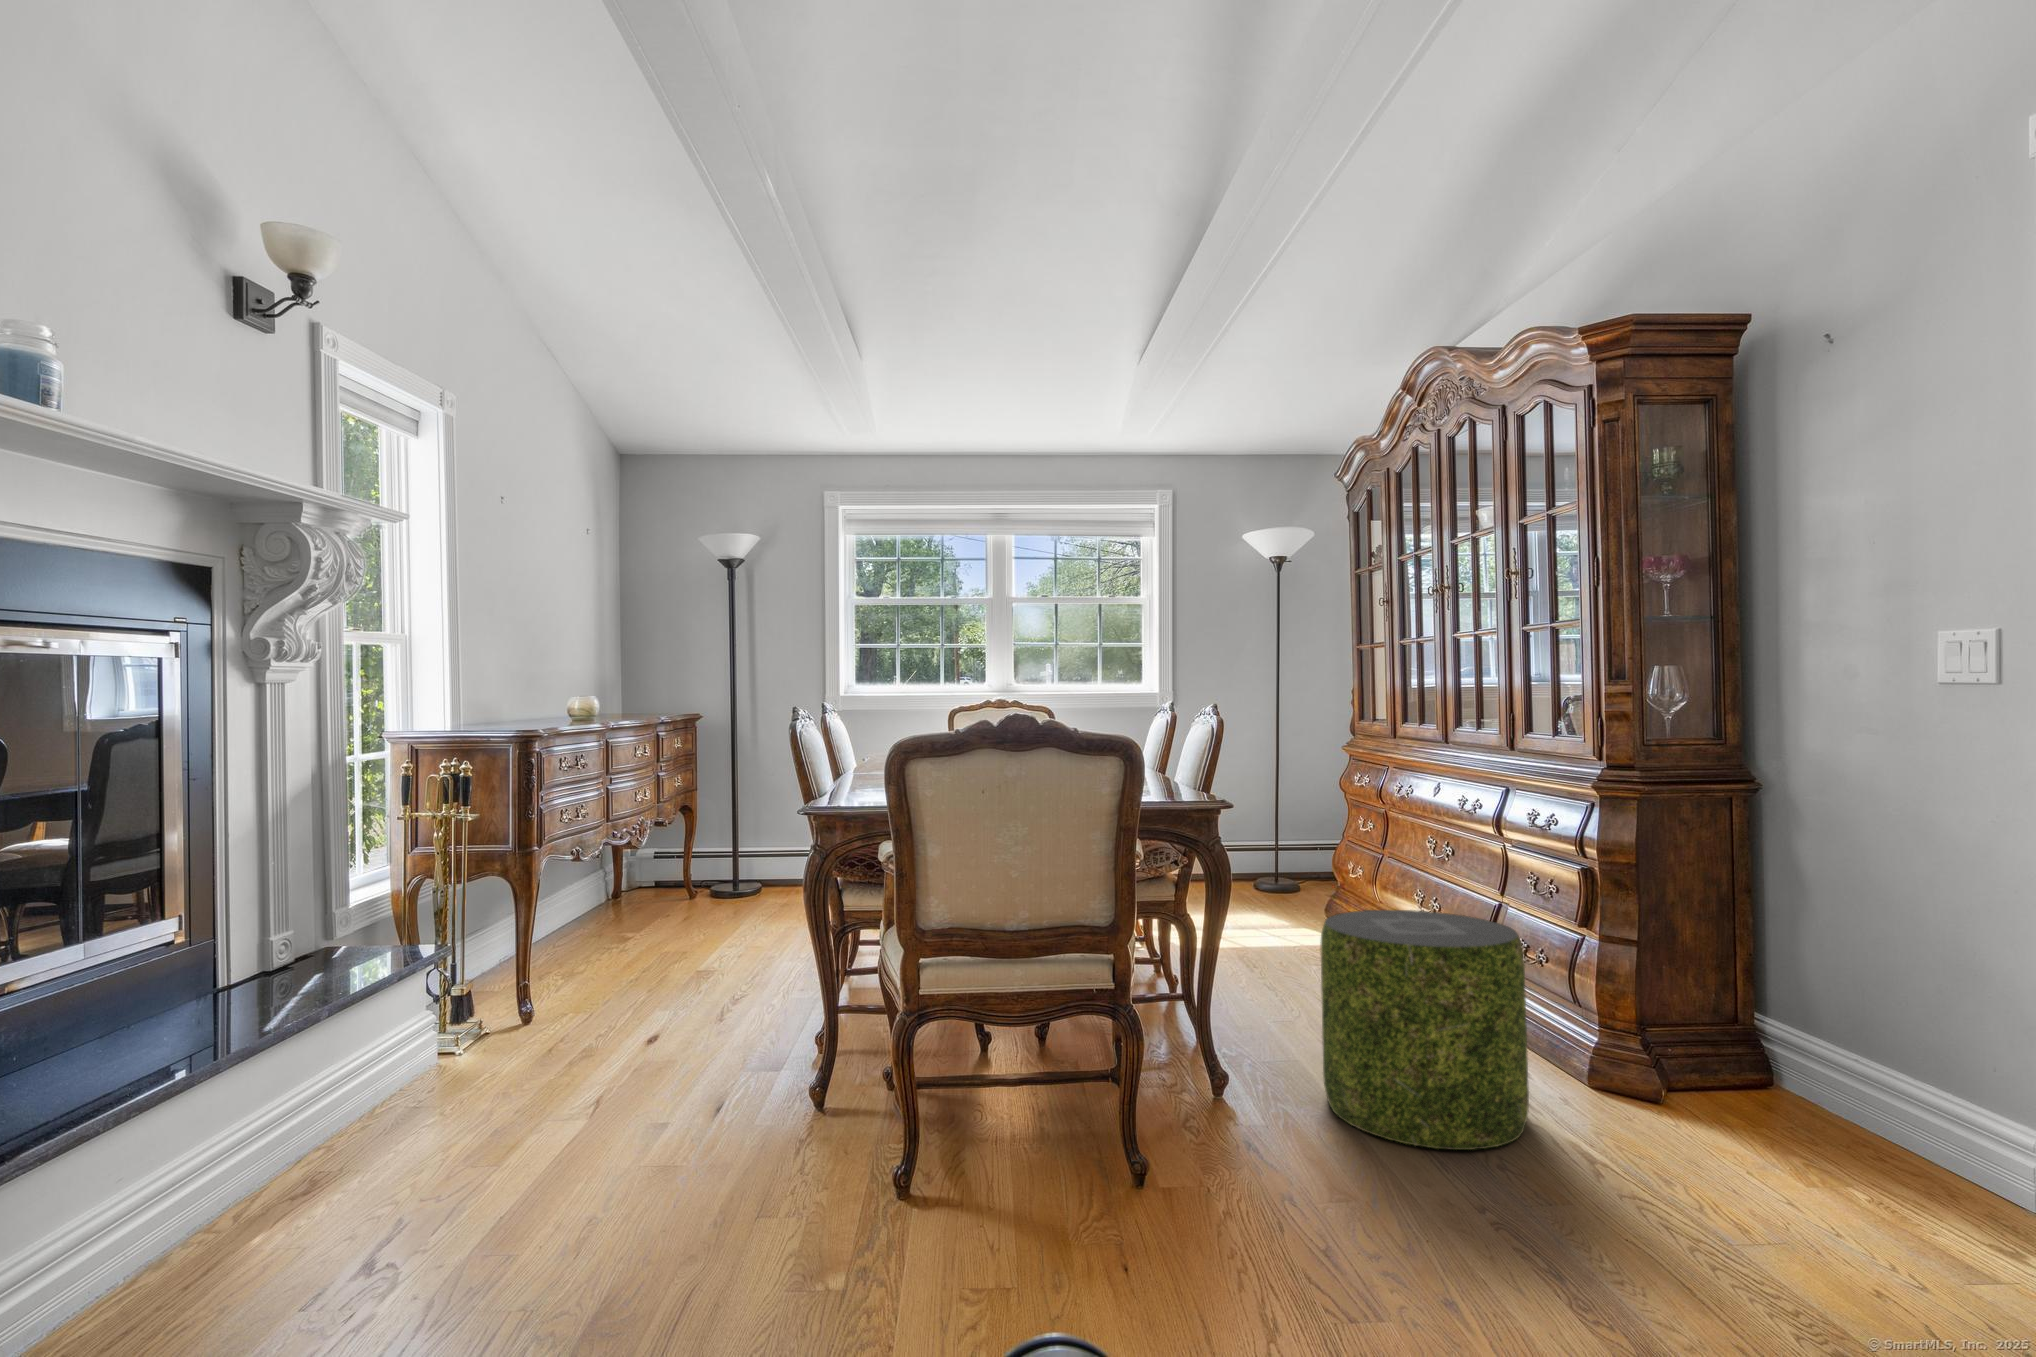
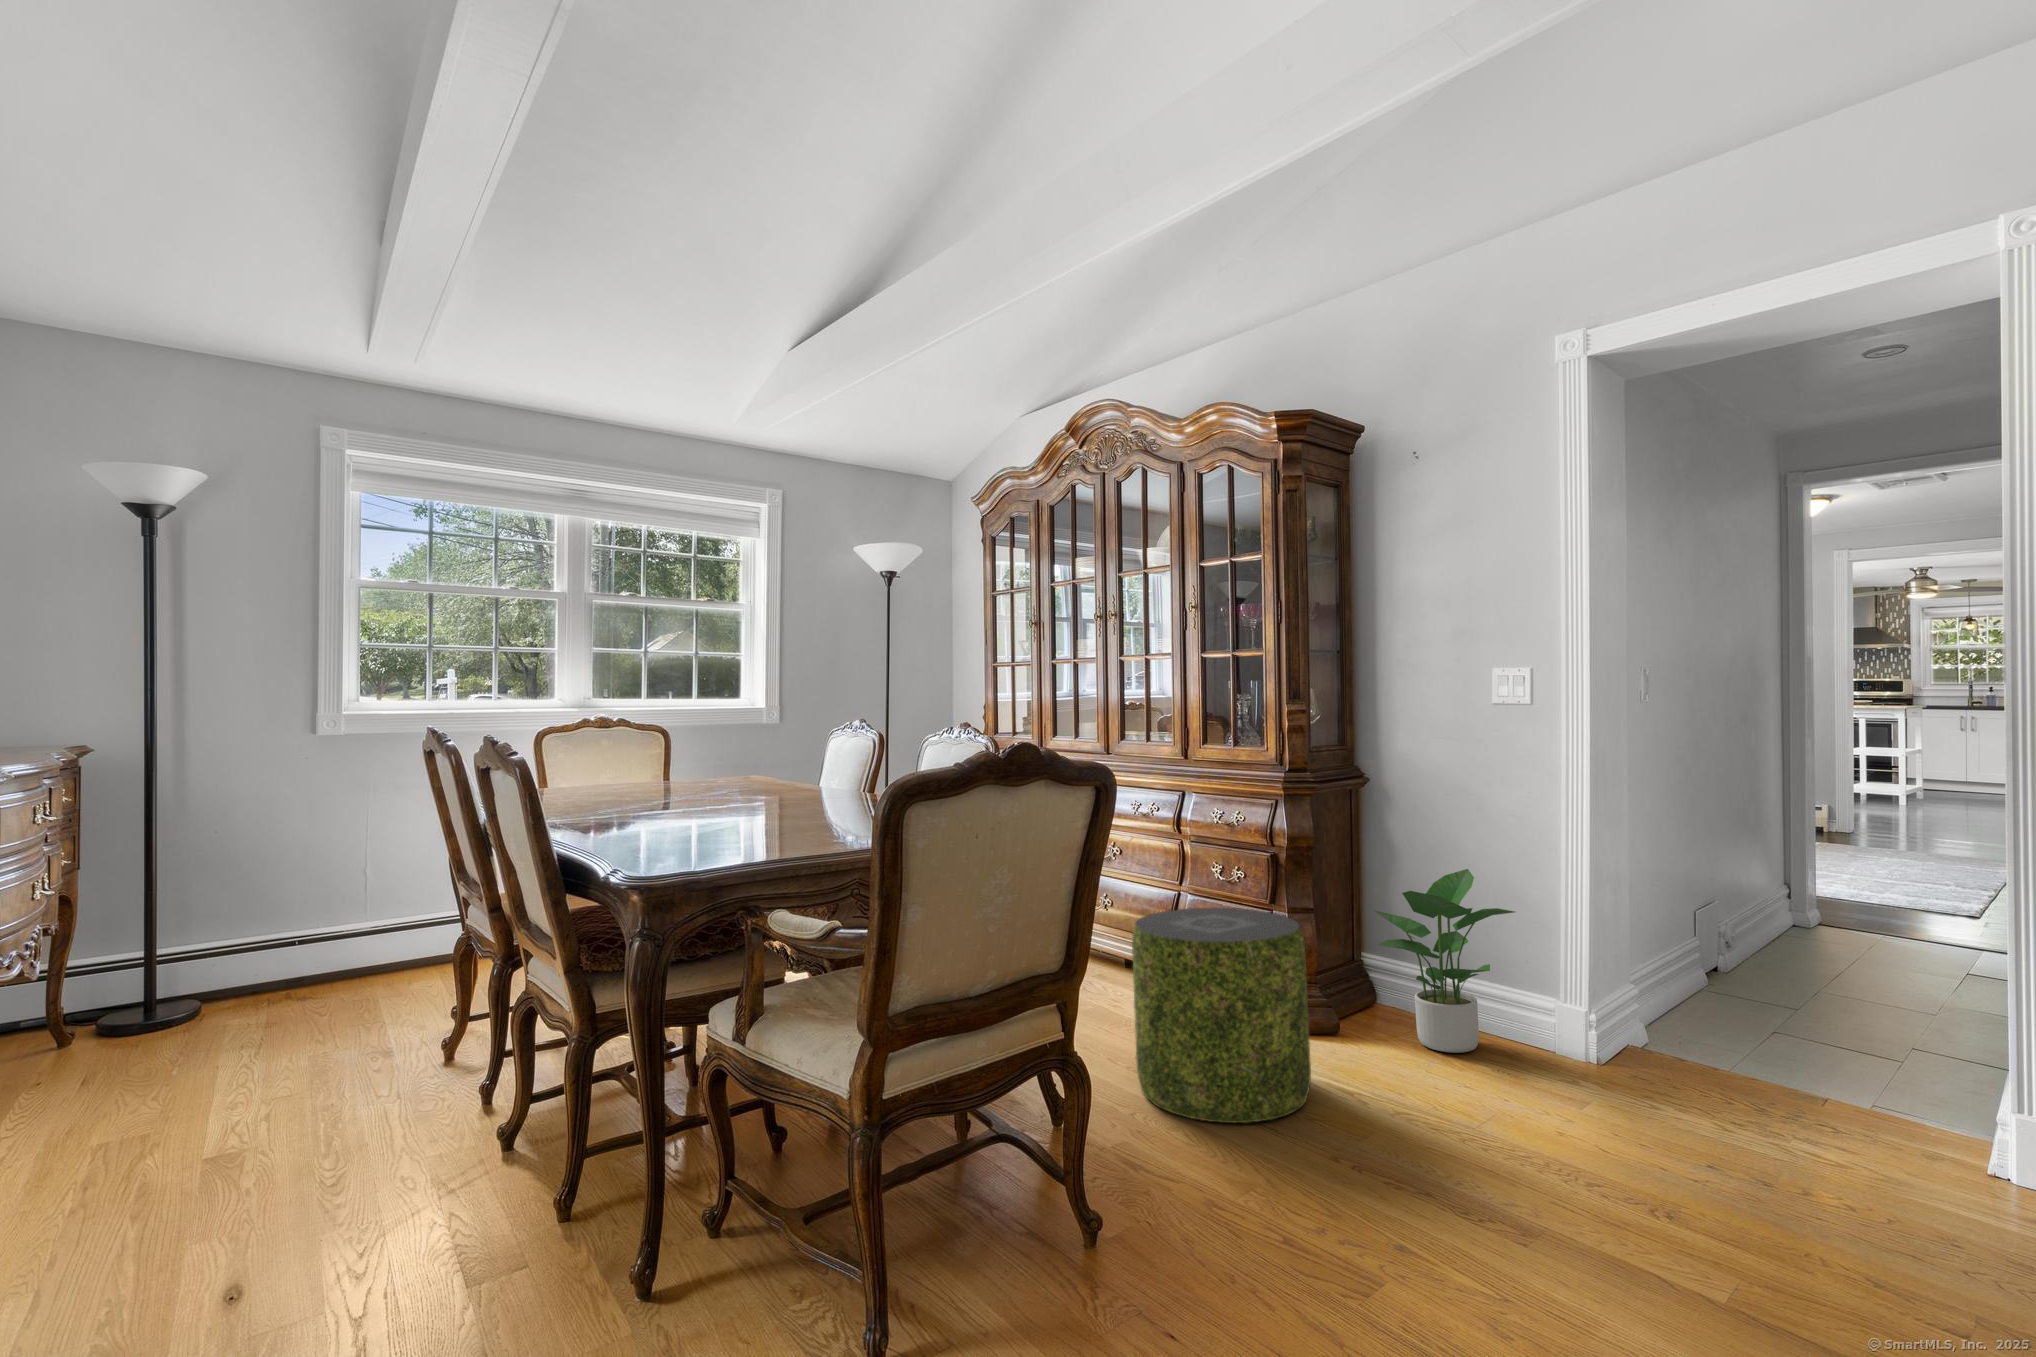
potted plant: none [1689,914,1929,1159] -> present [1374,869,1515,1053]

